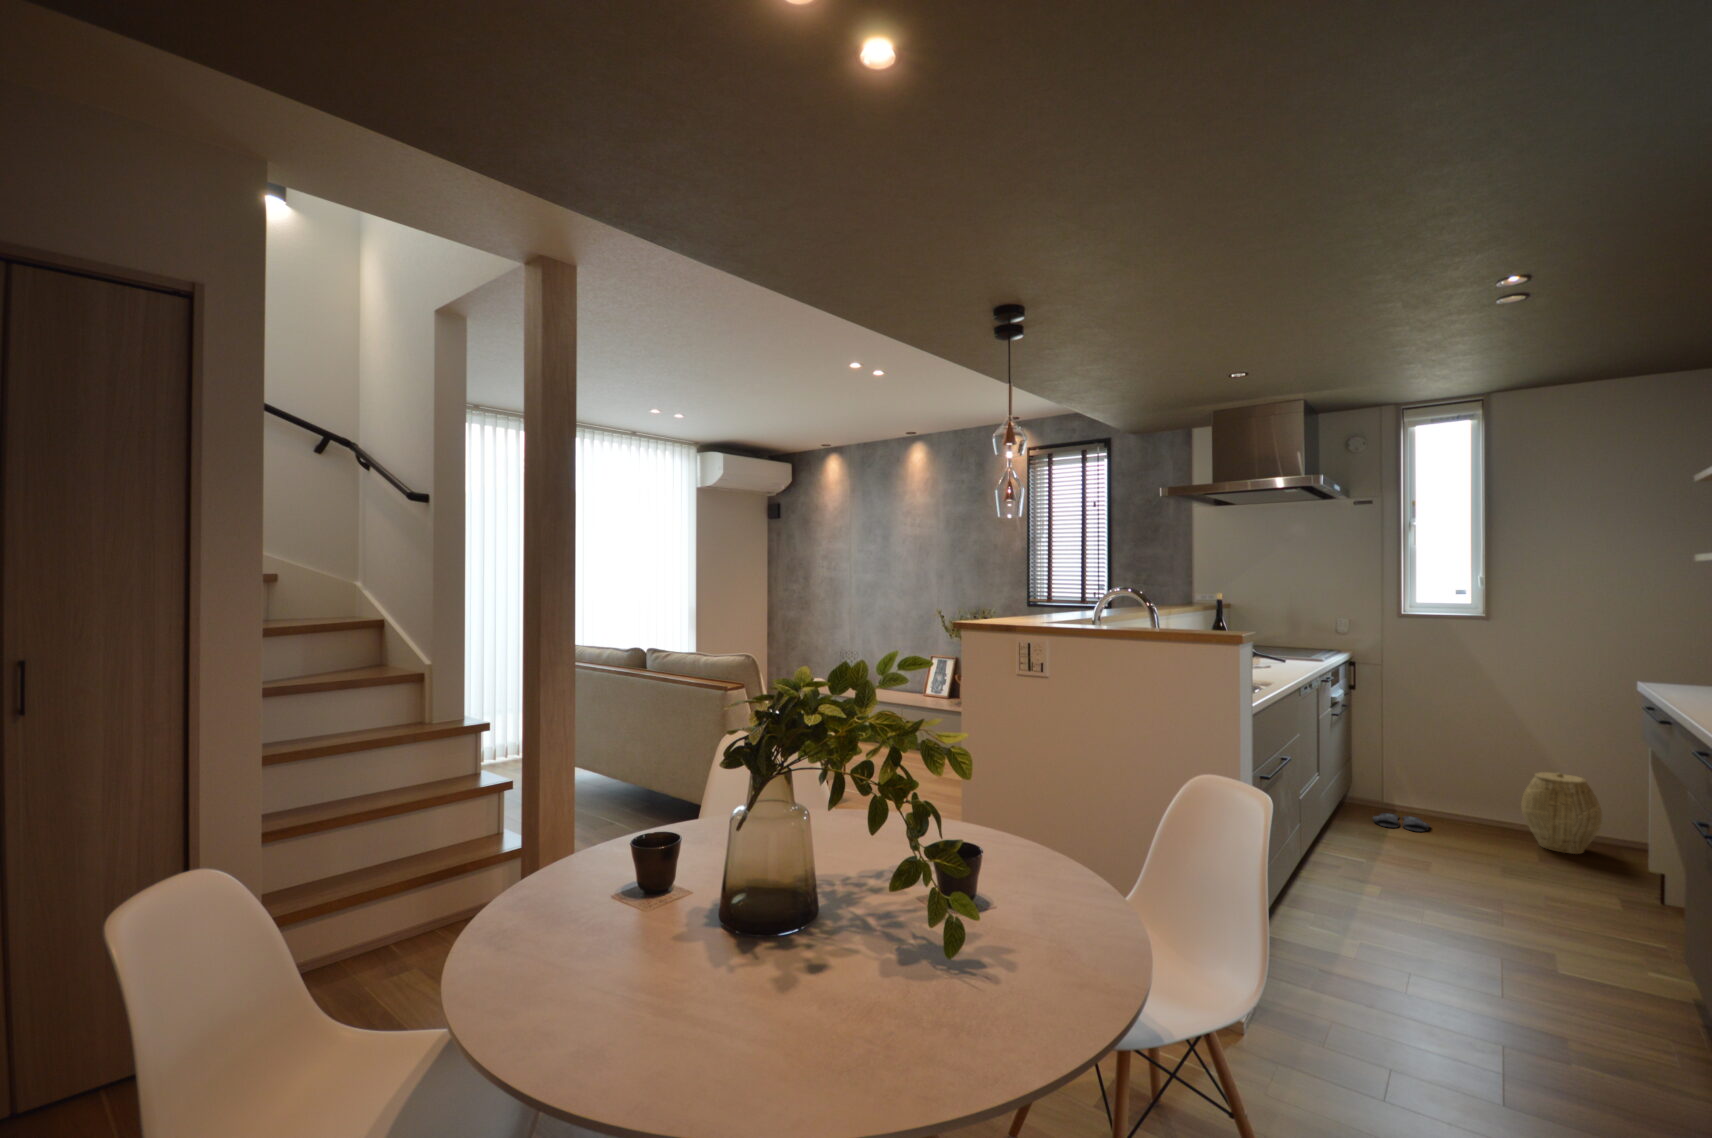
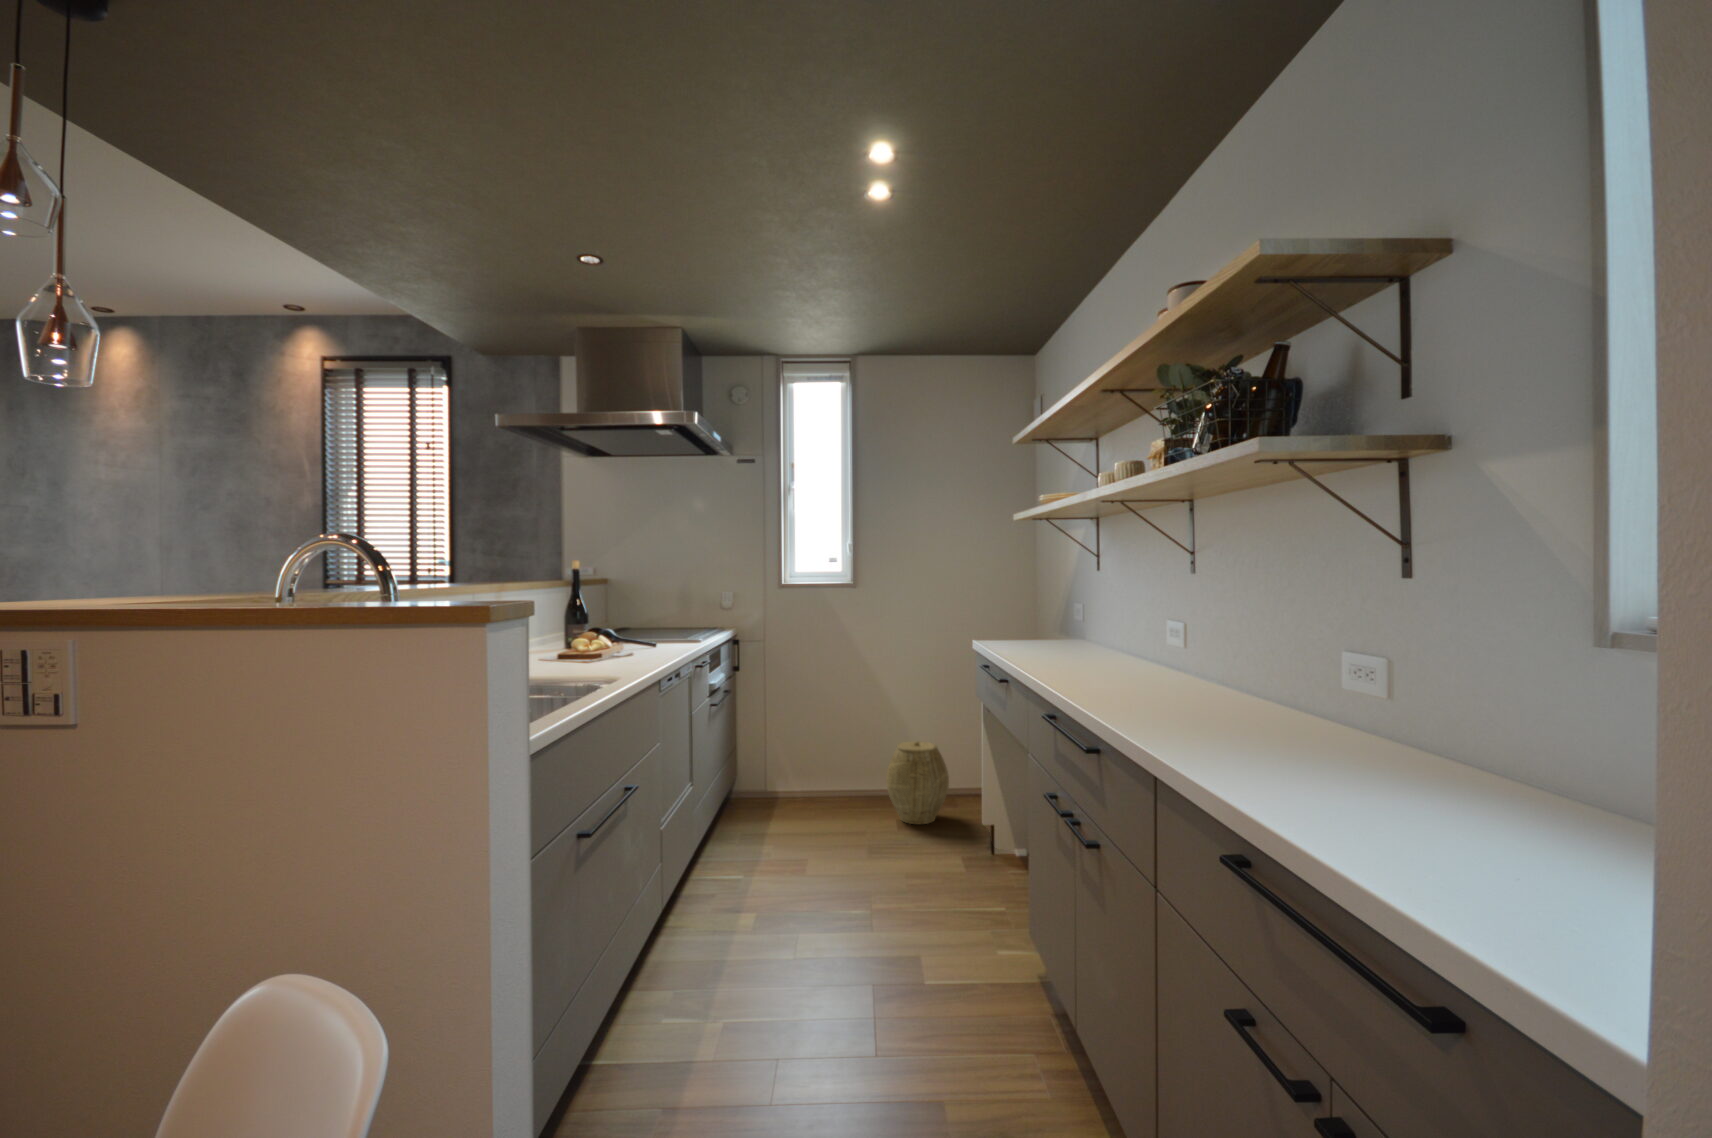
slippers: present [1373,813,1430,832] -> none [752,810,807,832]

